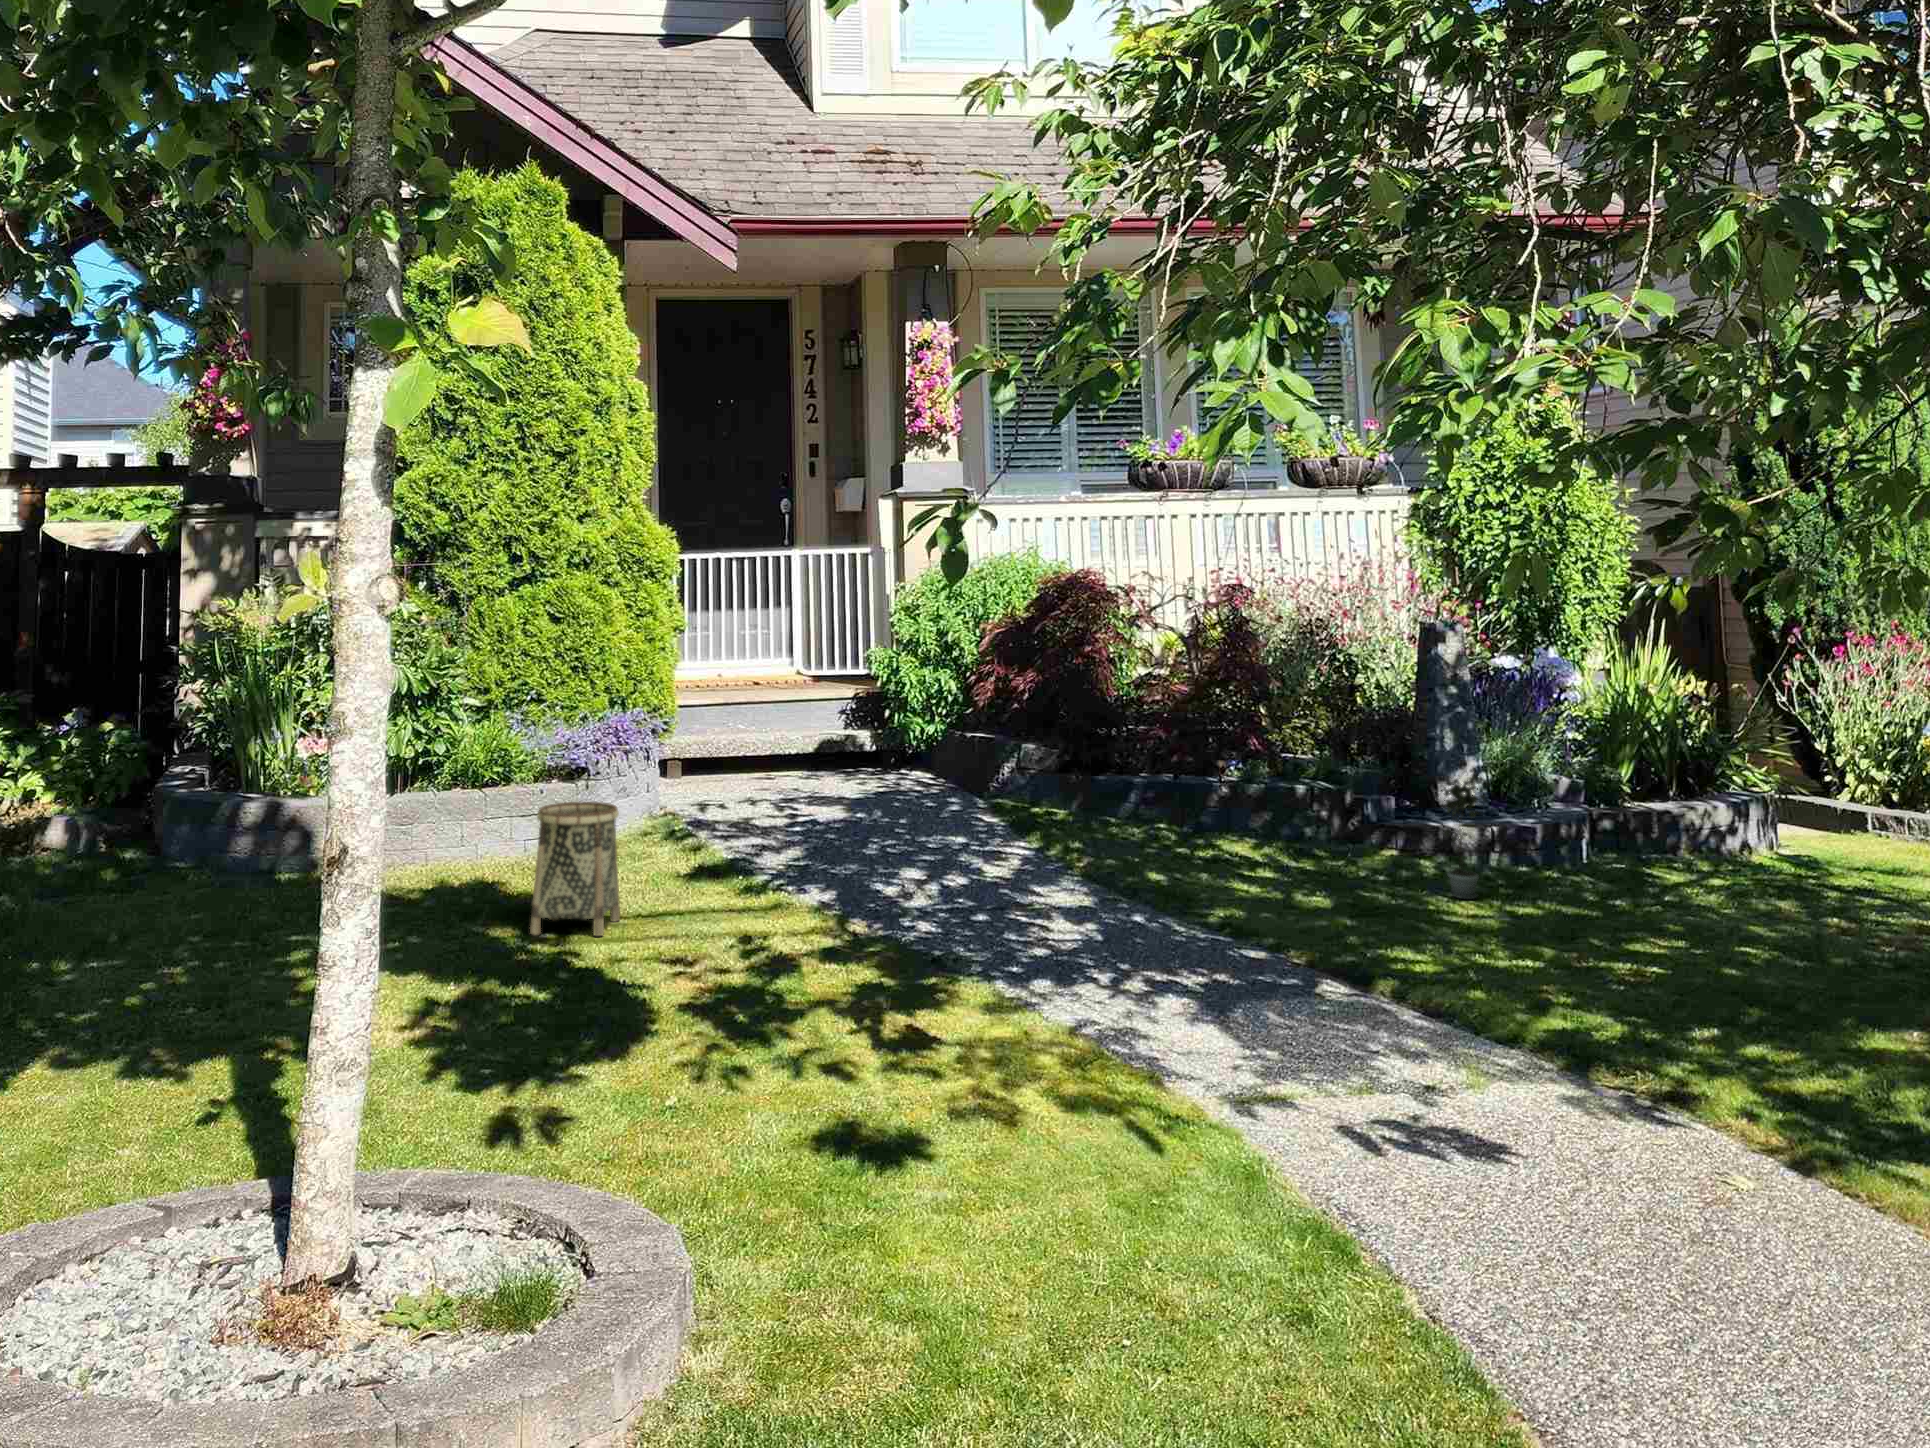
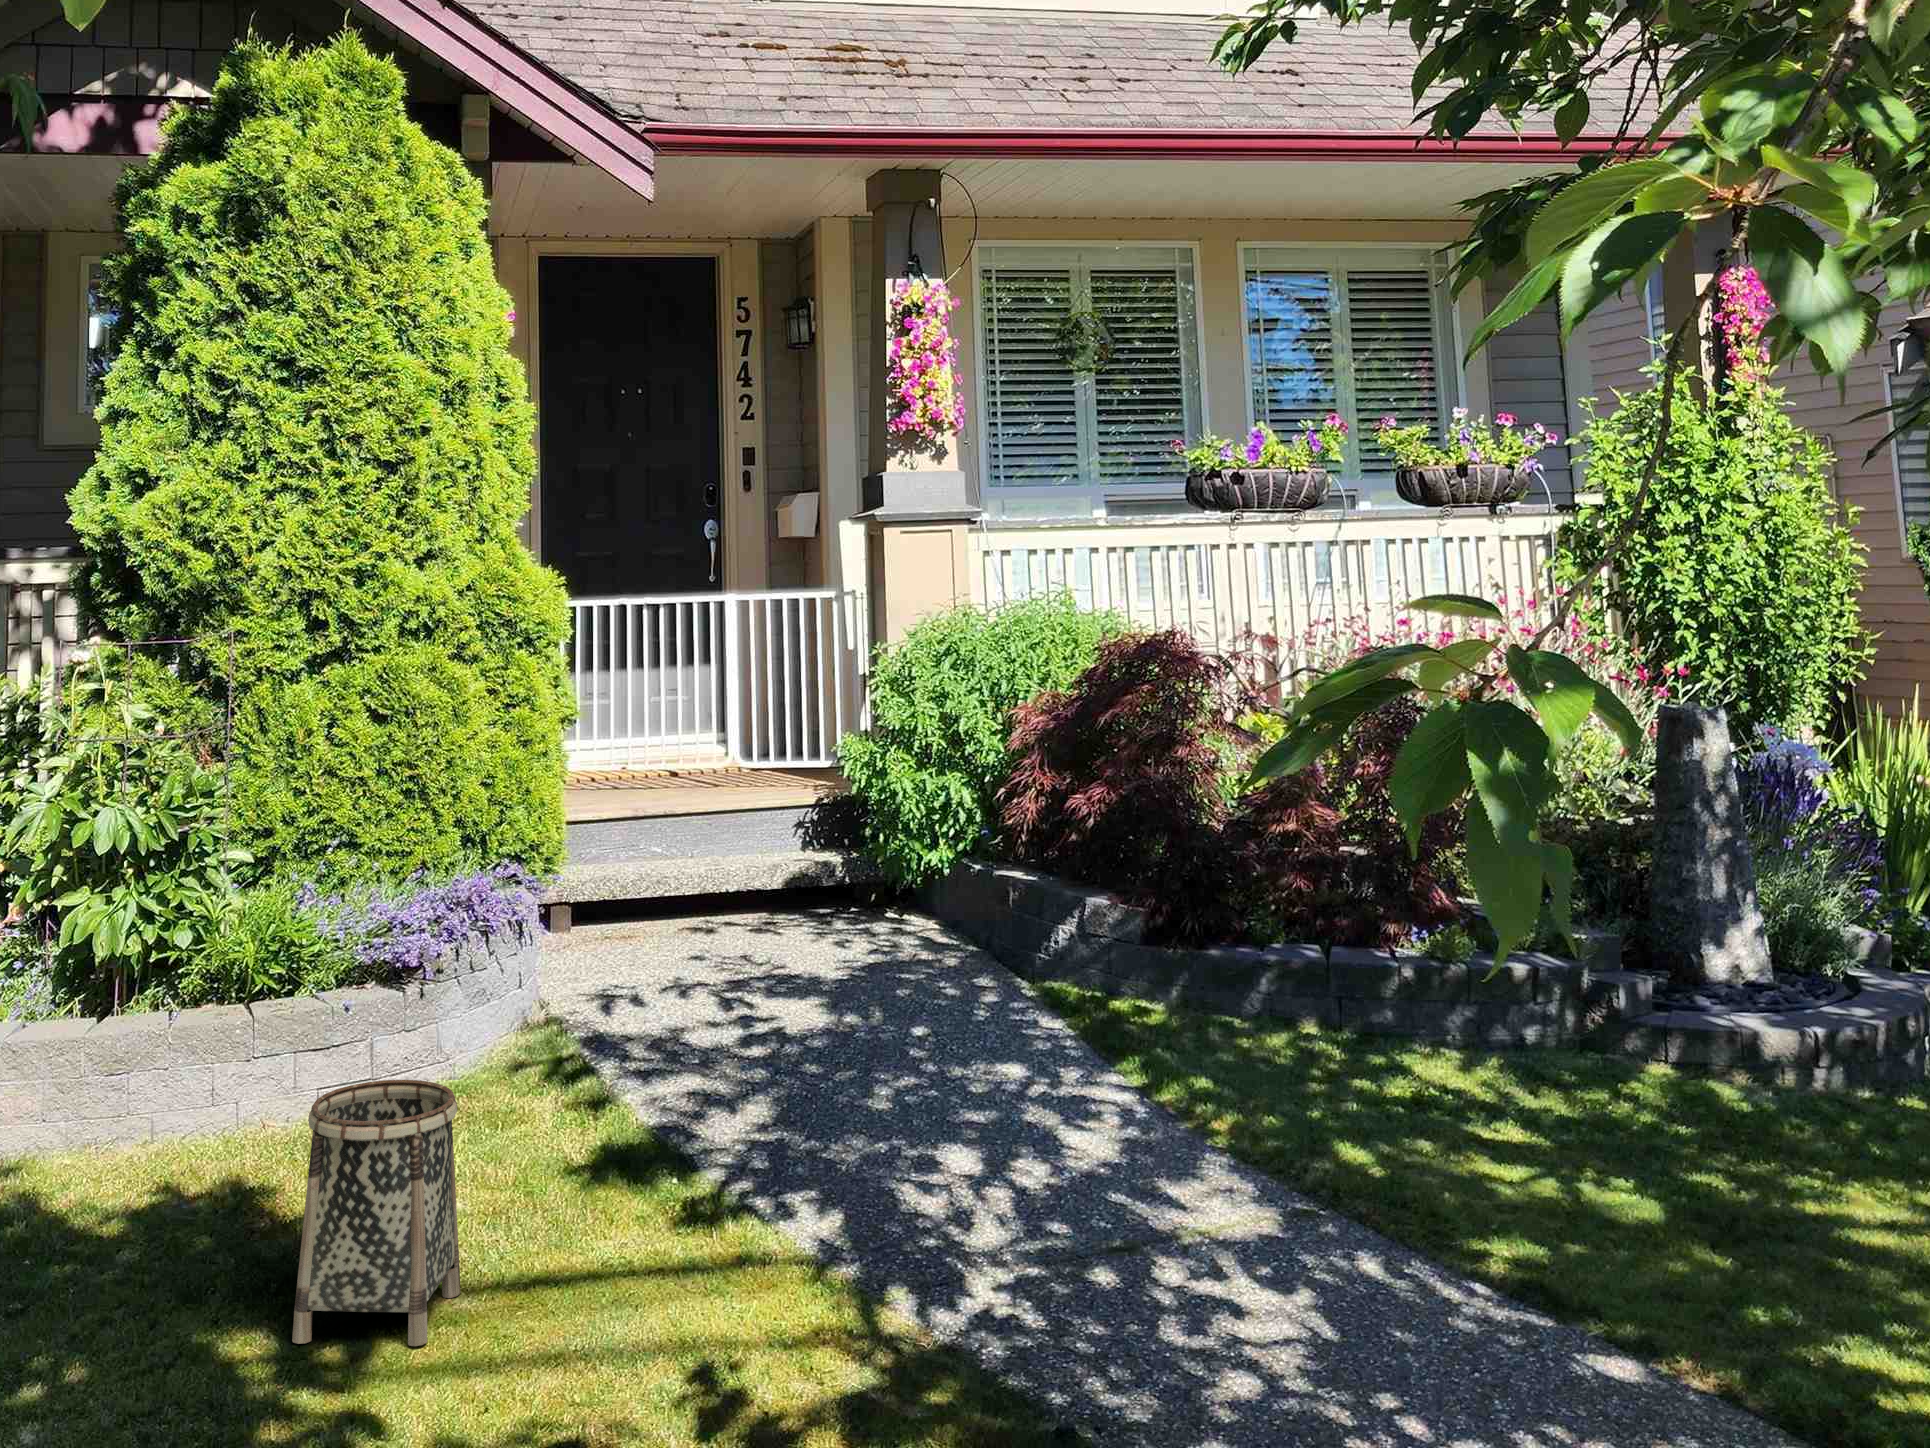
potted plant: present [1438,767,1490,899] -> none [1805,973,1908,1196]

